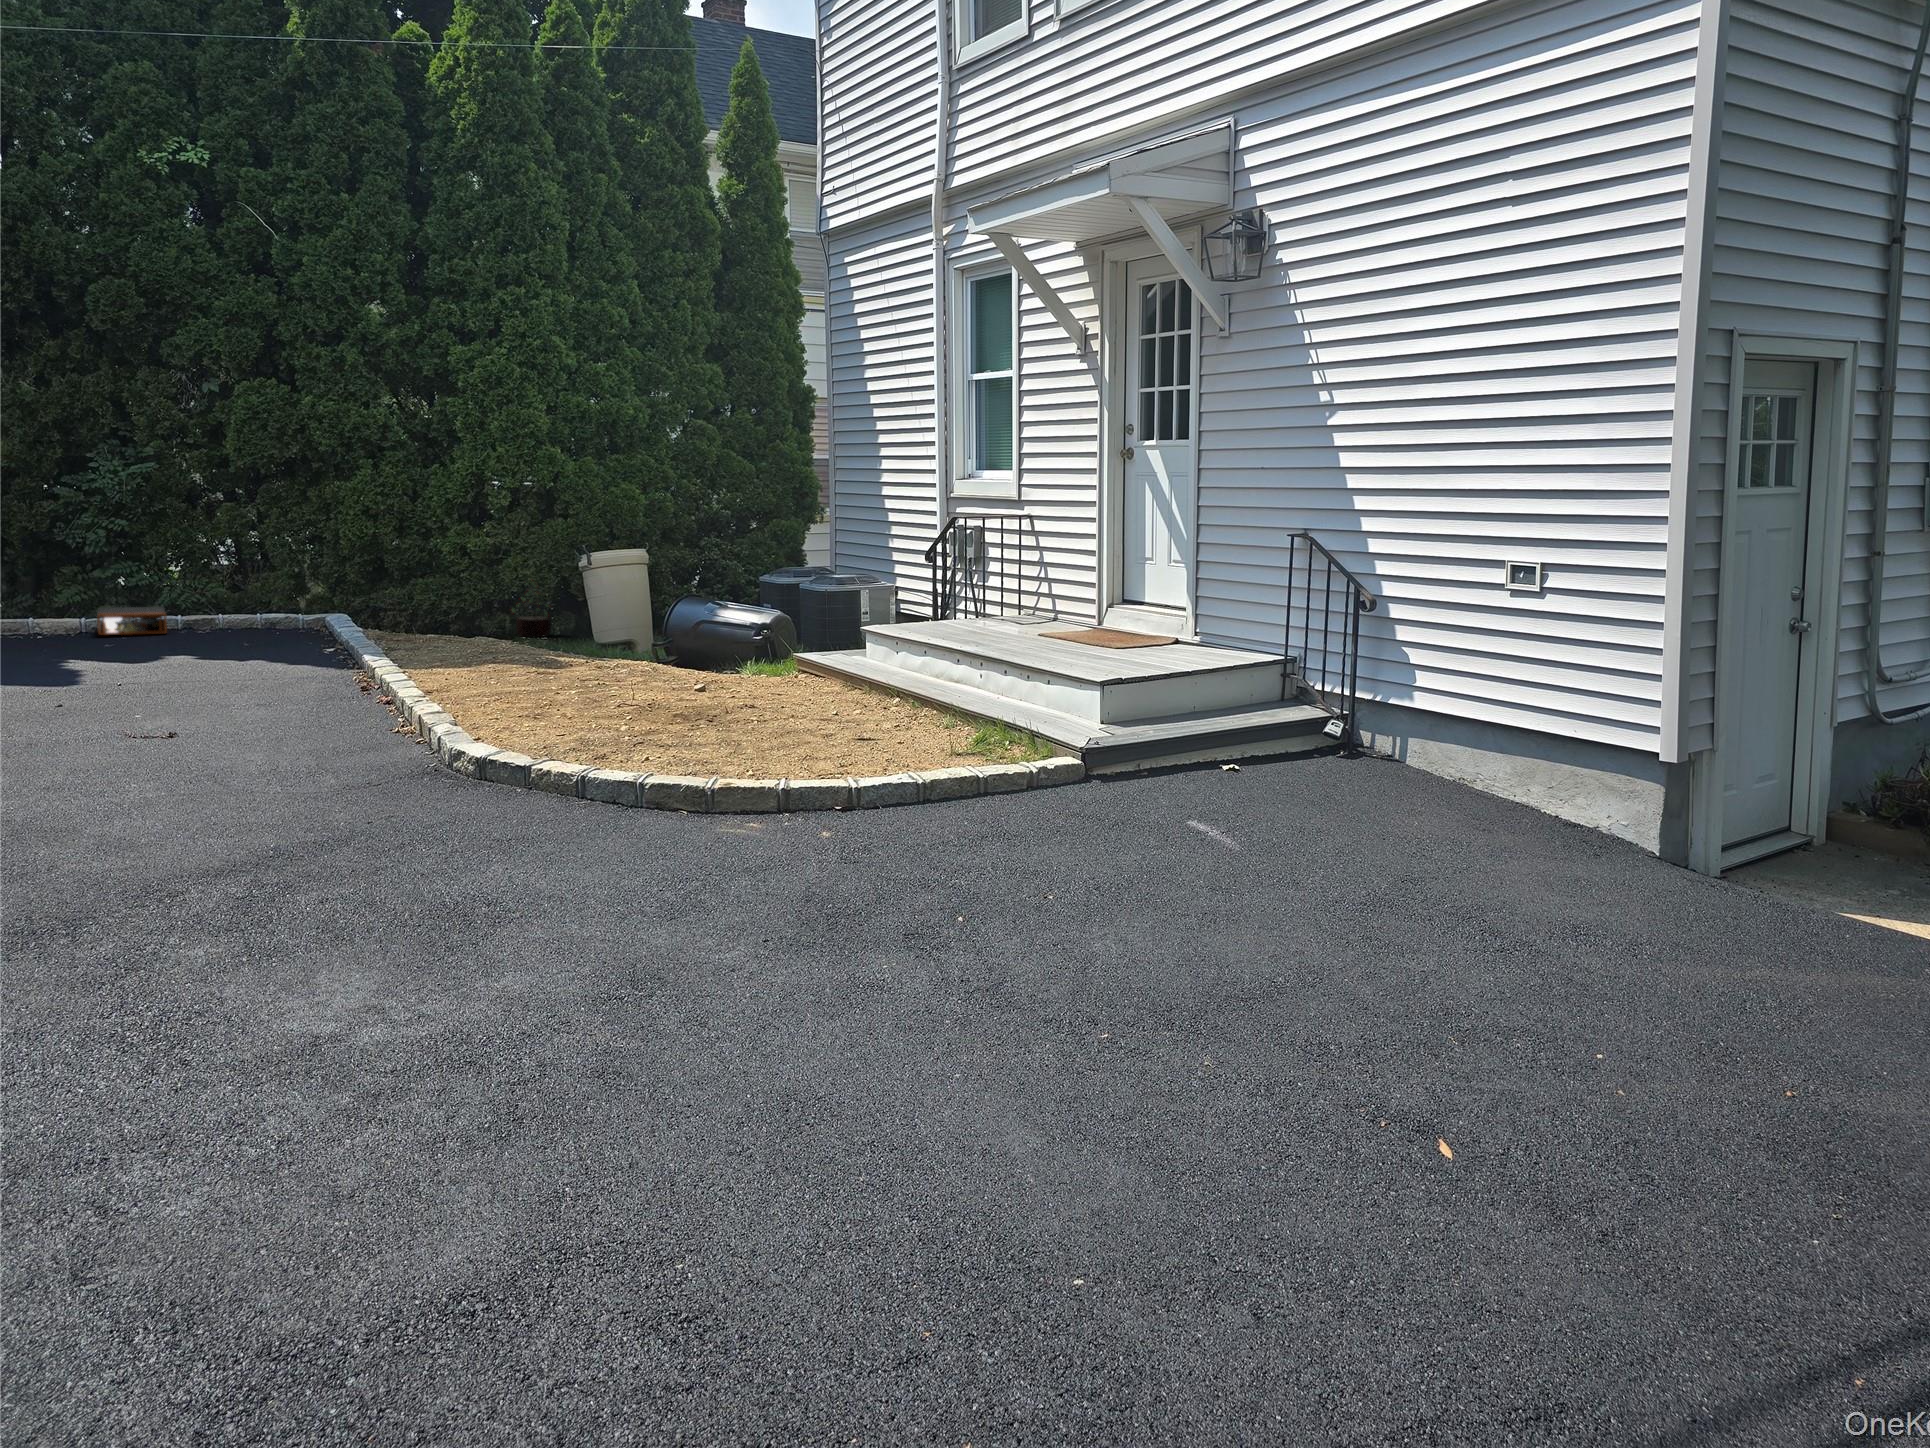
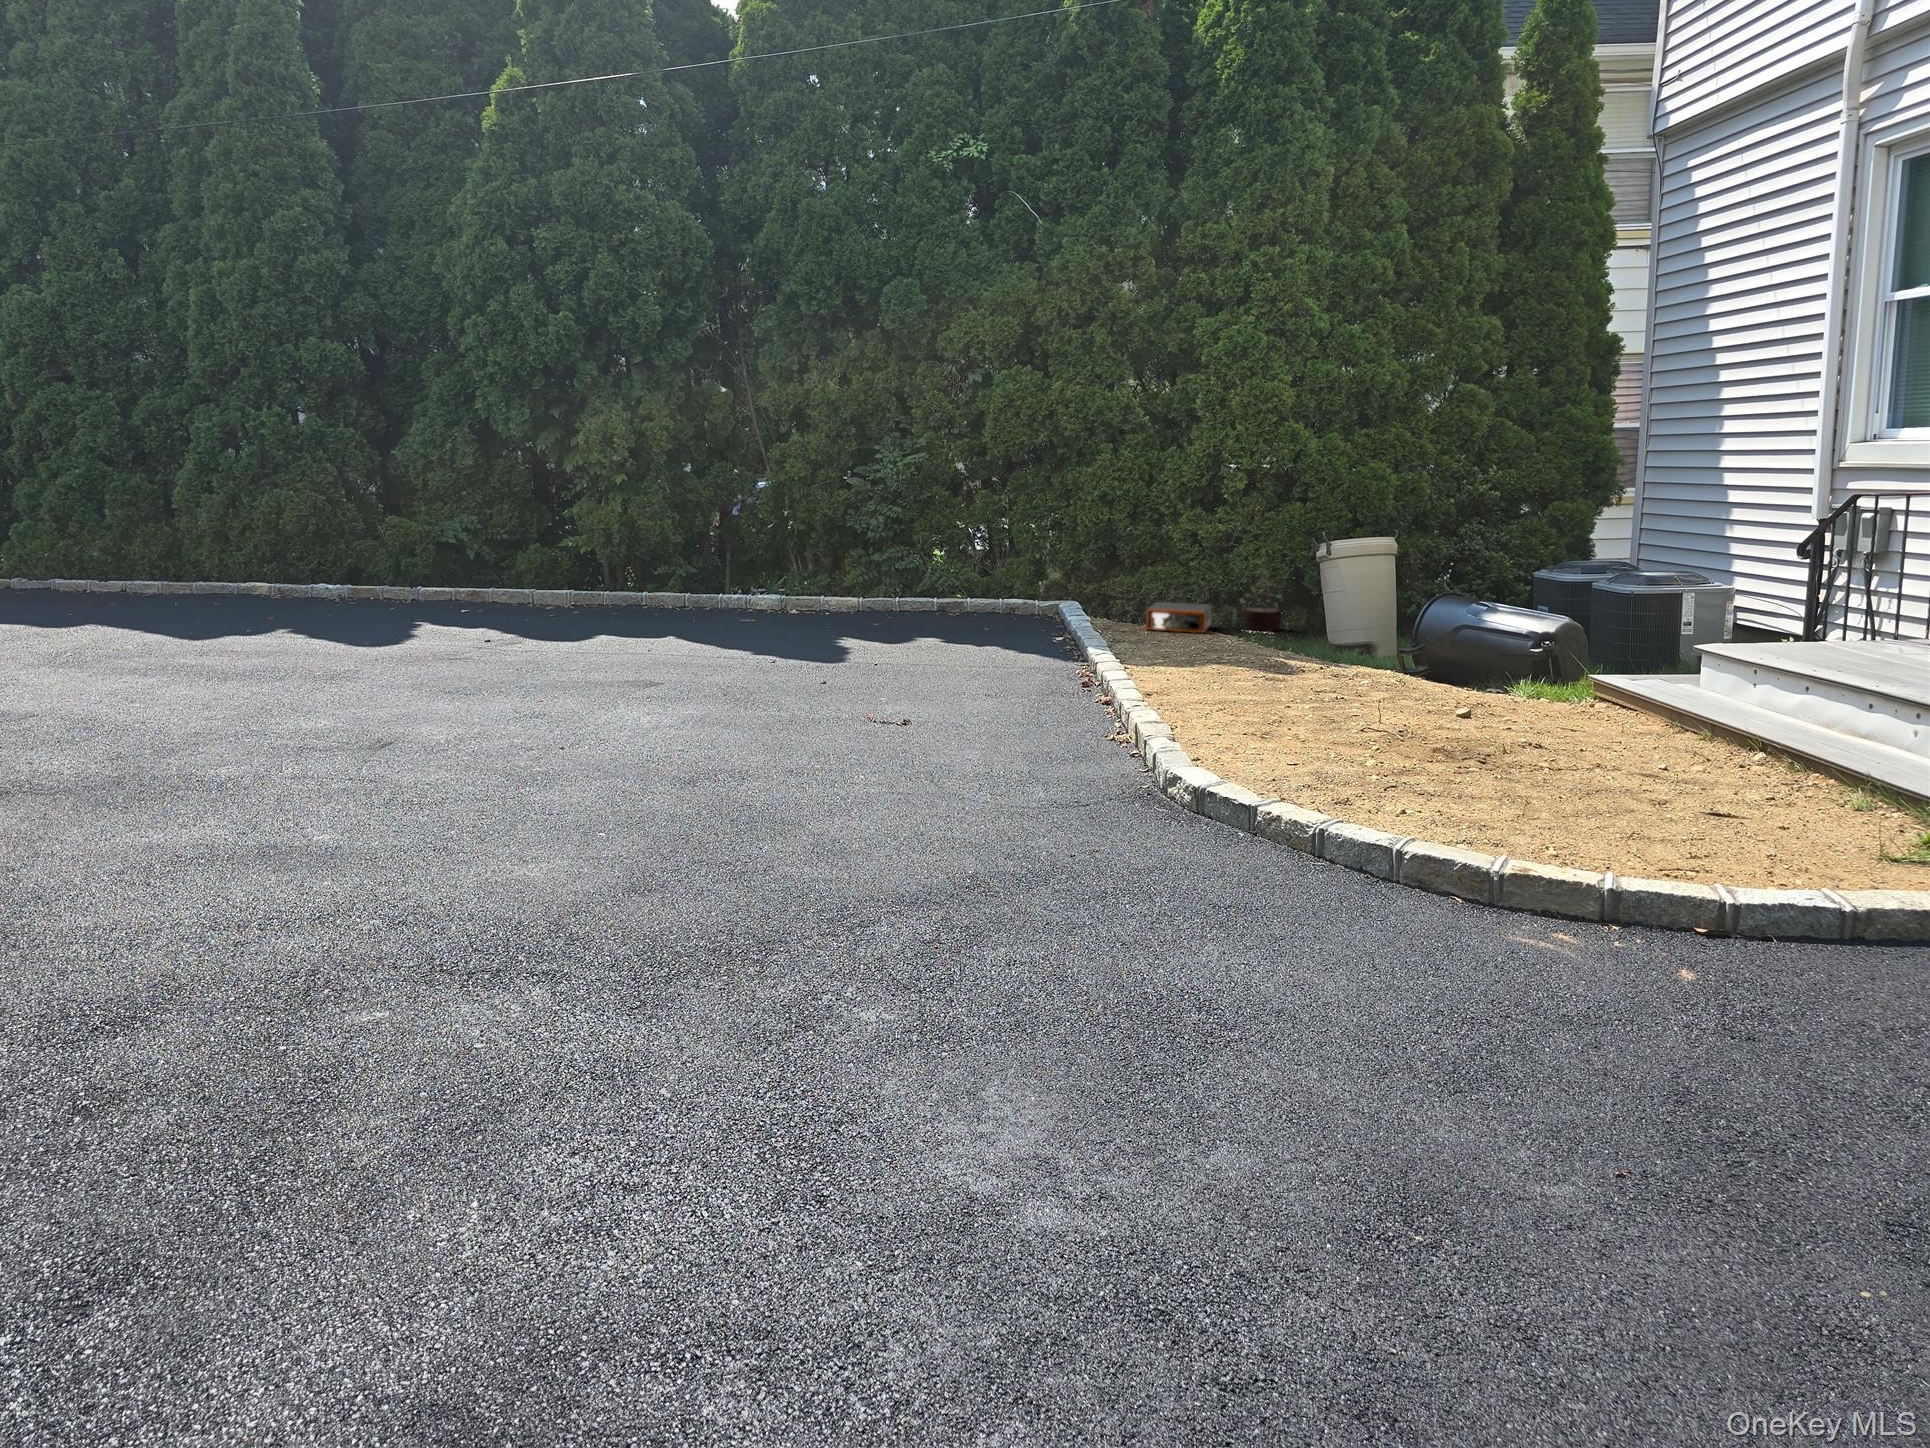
storage box: present [97,607,167,635] -> present [1146,602,1212,633]

